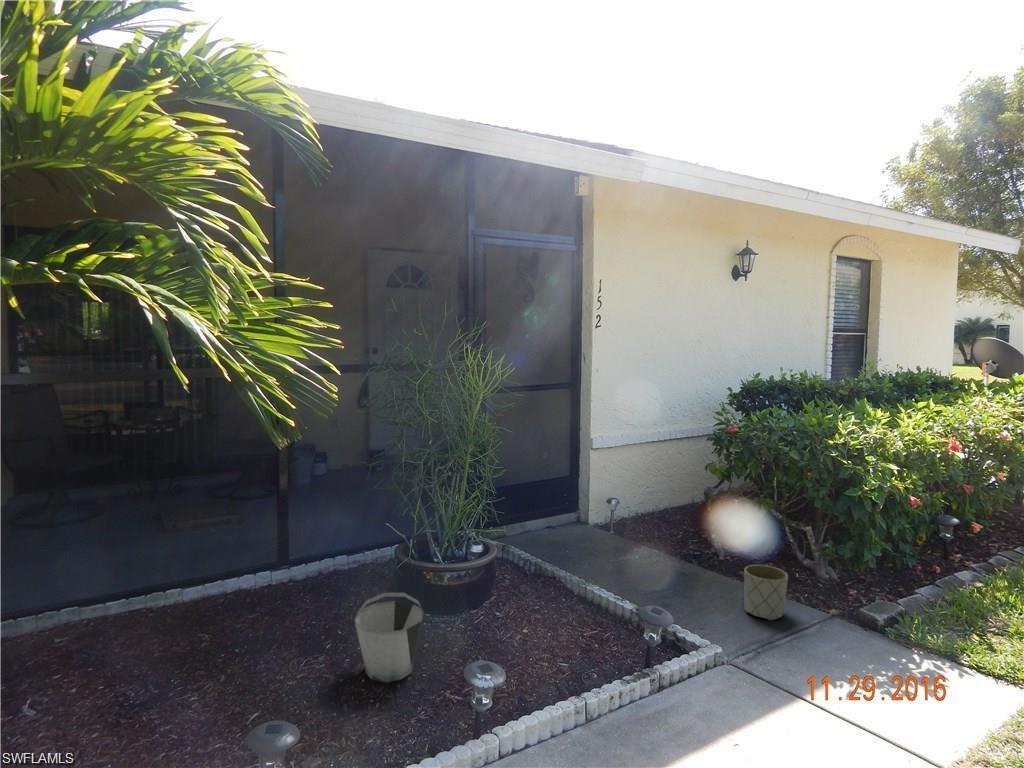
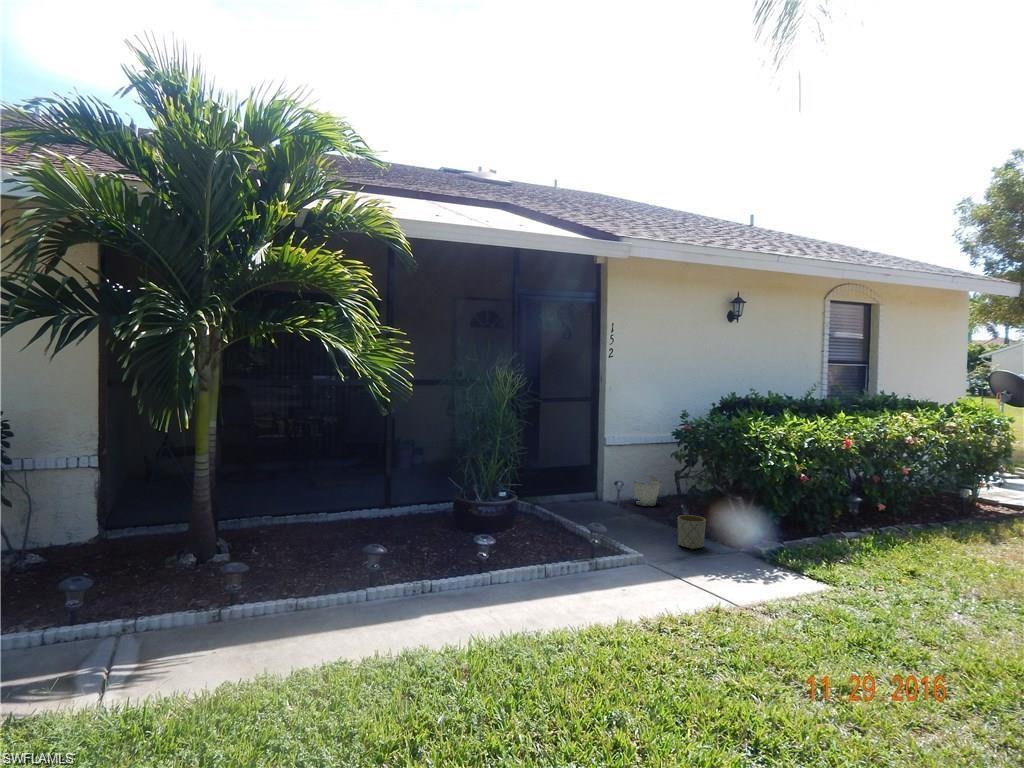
bucket: present [355,593,424,682] -> present [633,476,661,506]

